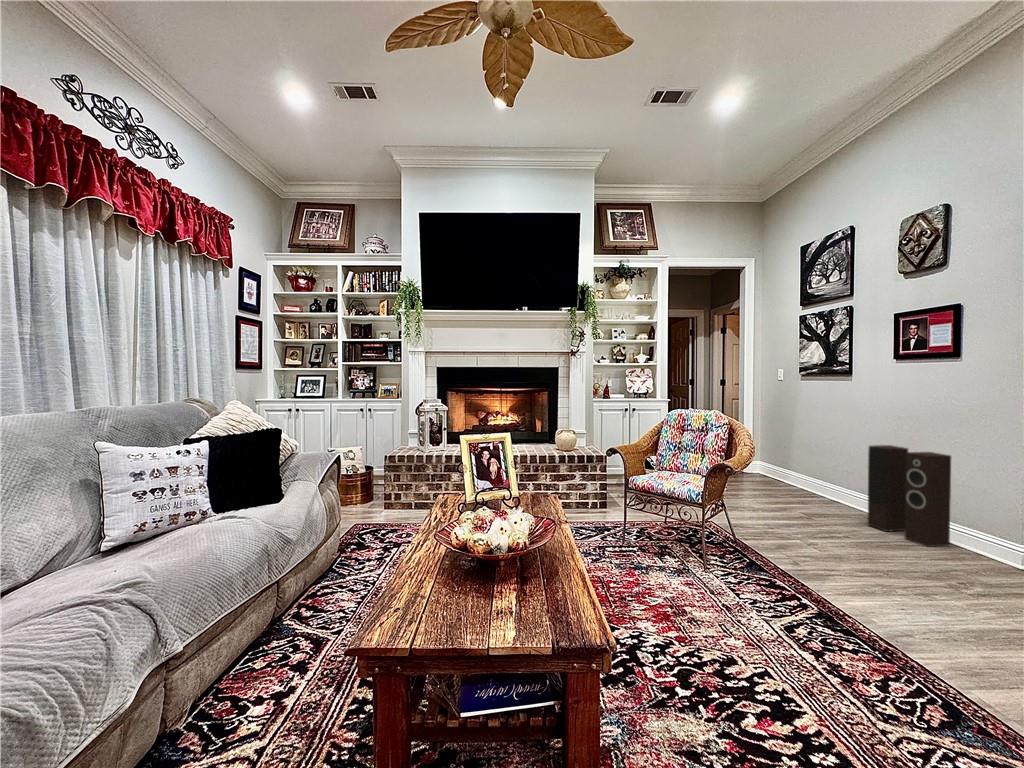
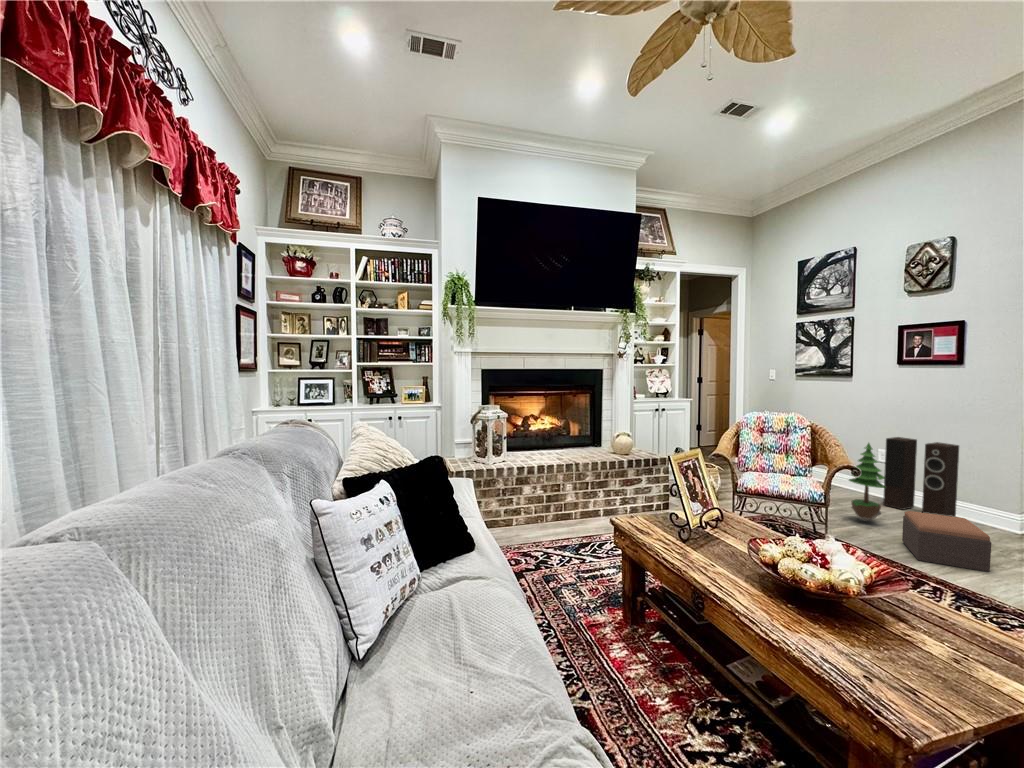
potted tree: none [795,446,836,538] -> present [849,443,886,522]
footstool: none [821,524,903,599] -> present [902,511,991,572]

